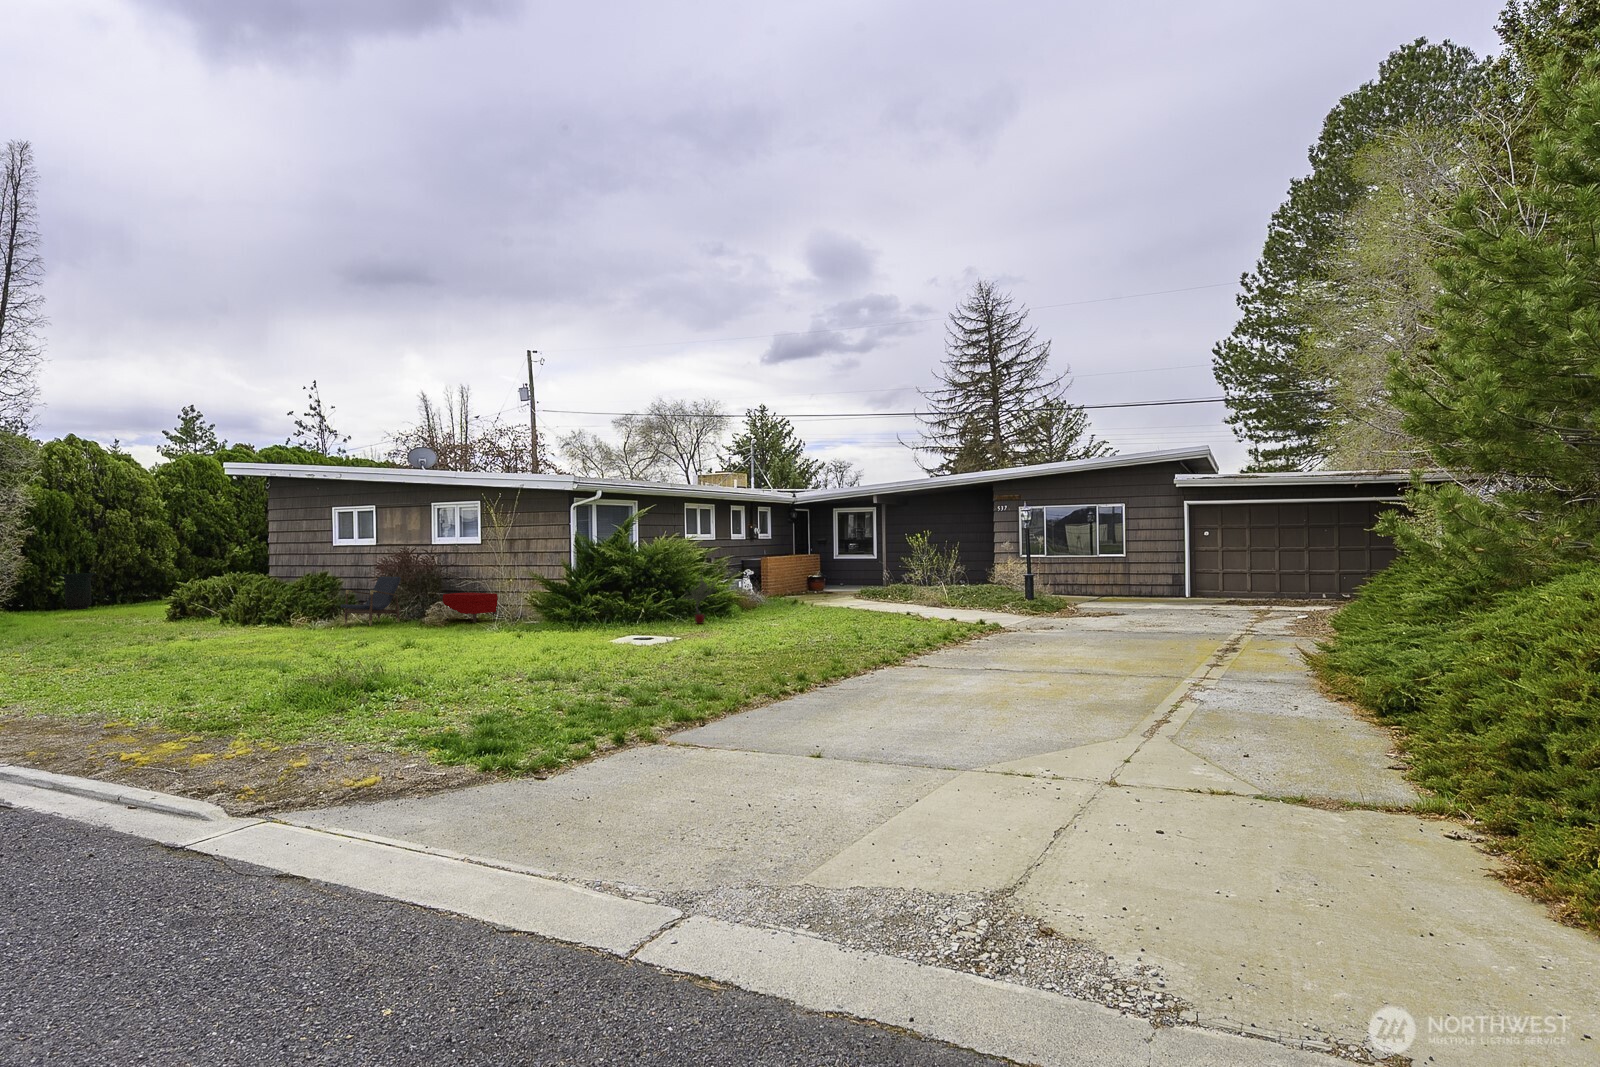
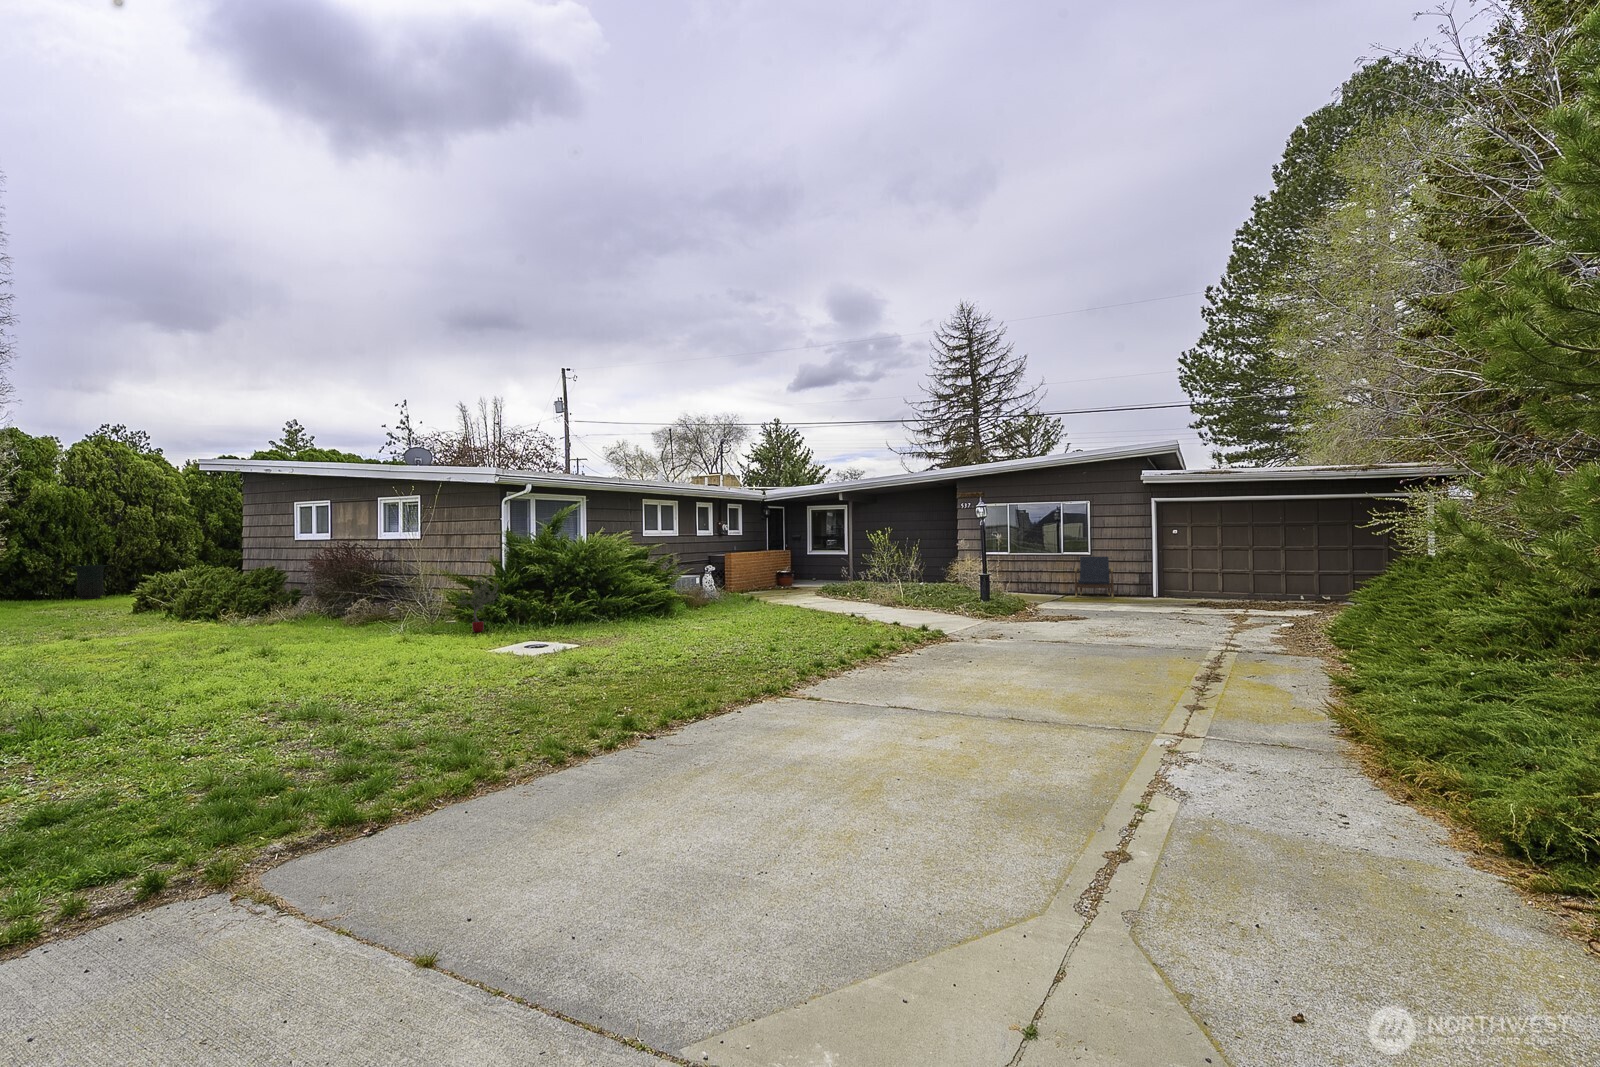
potted tree: present [683,576,717,624] -> present [458,577,498,632]
lounge chair: present [340,577,401,626] -> present [1074,557,1114,598]
bench: present [443,593,498,623] -> none [380,588,432,620]

